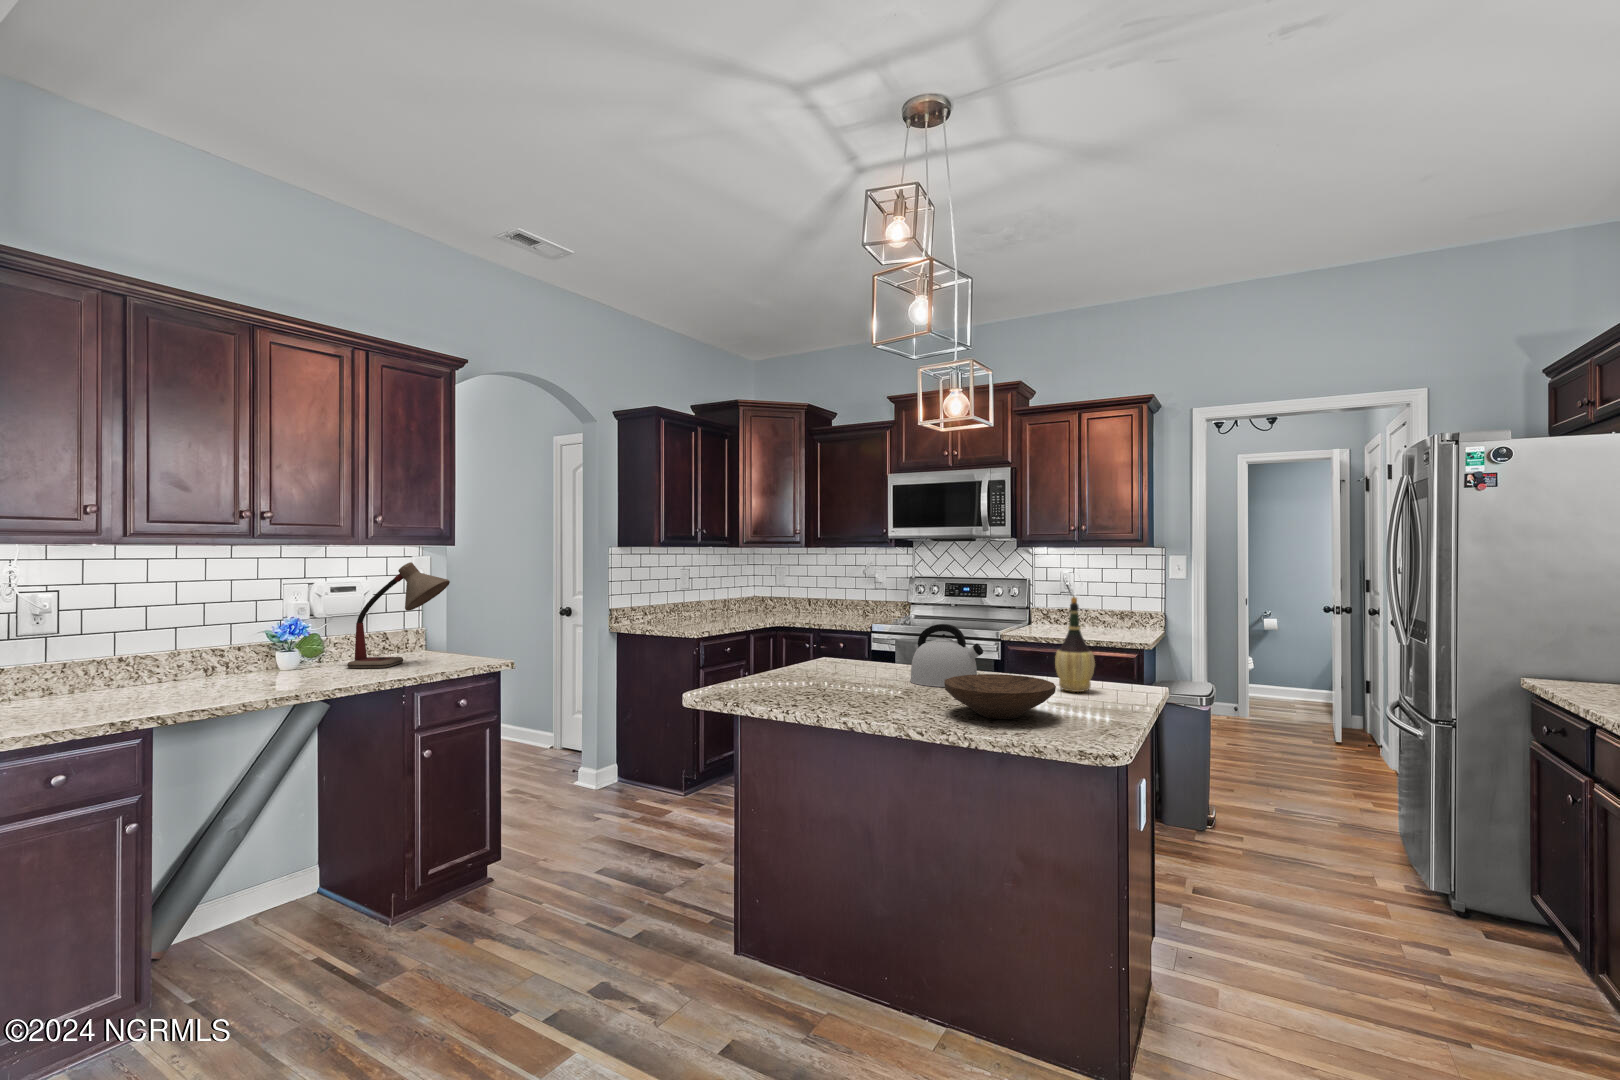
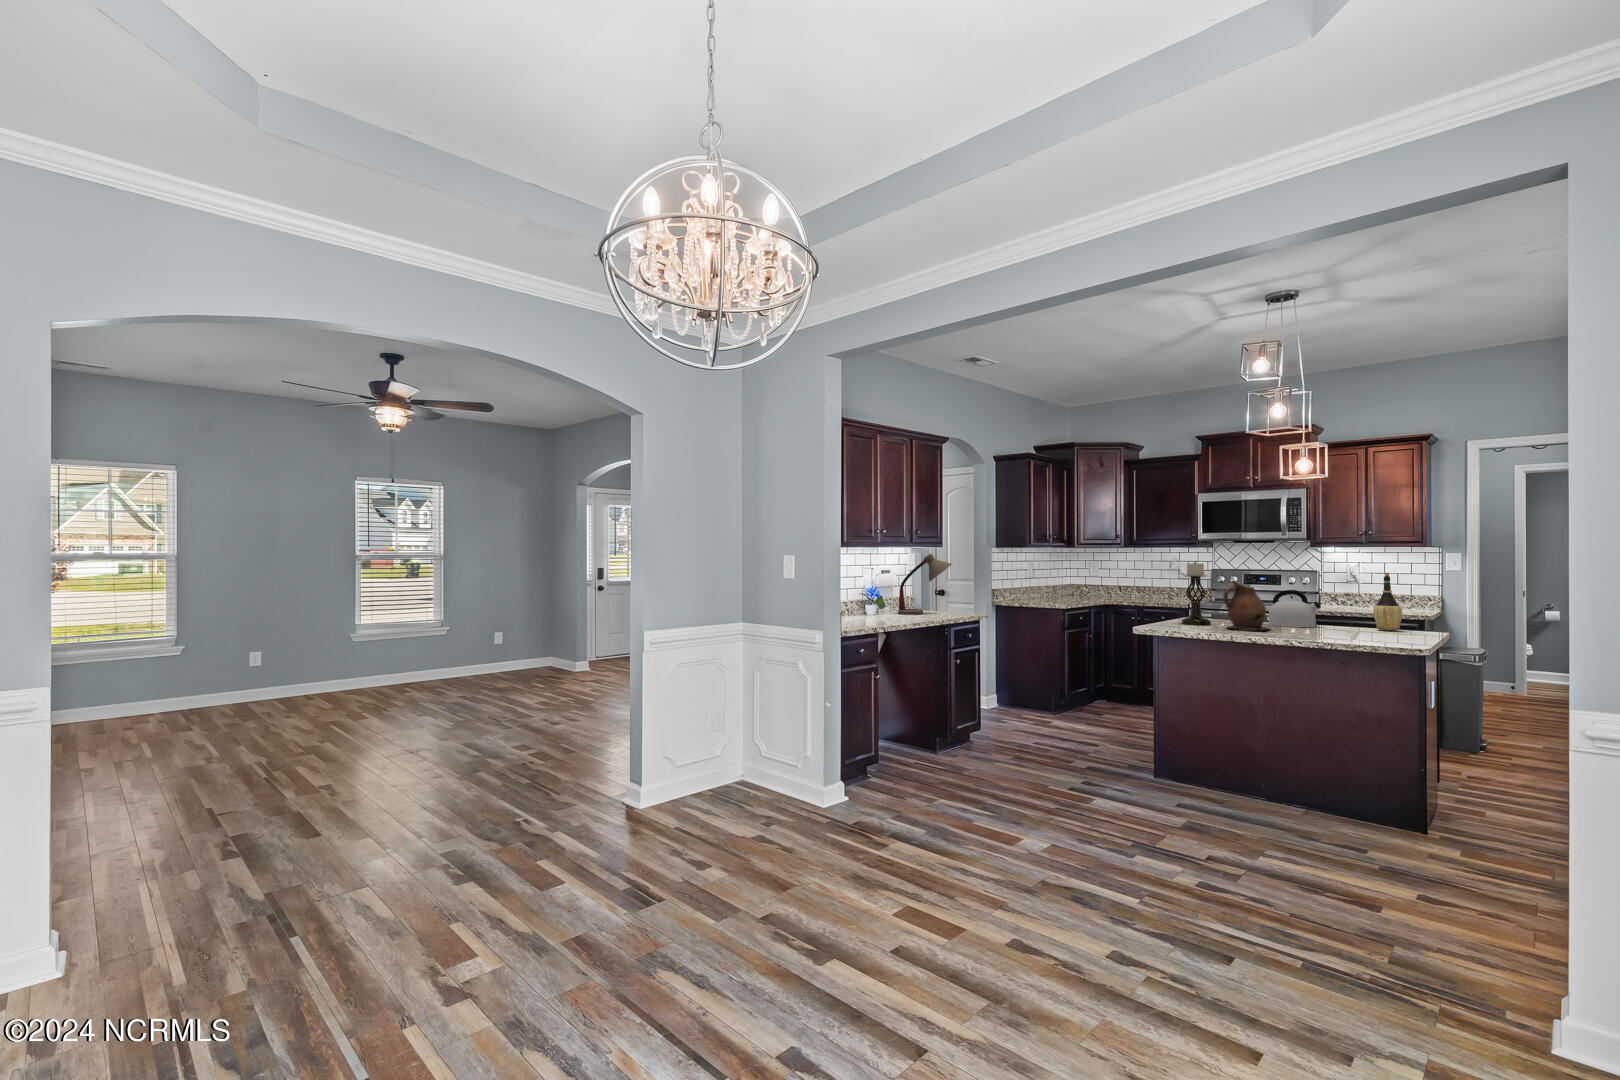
candle holder: none [774,578,819,688] -> present [1181,561,1211,625]
ceramic pitcher: none [821,615,899,706] -> present [1223,581,1269,630]
wooden bowl: present [944,674,1056,719] -> none [1309,615,1384,637]

